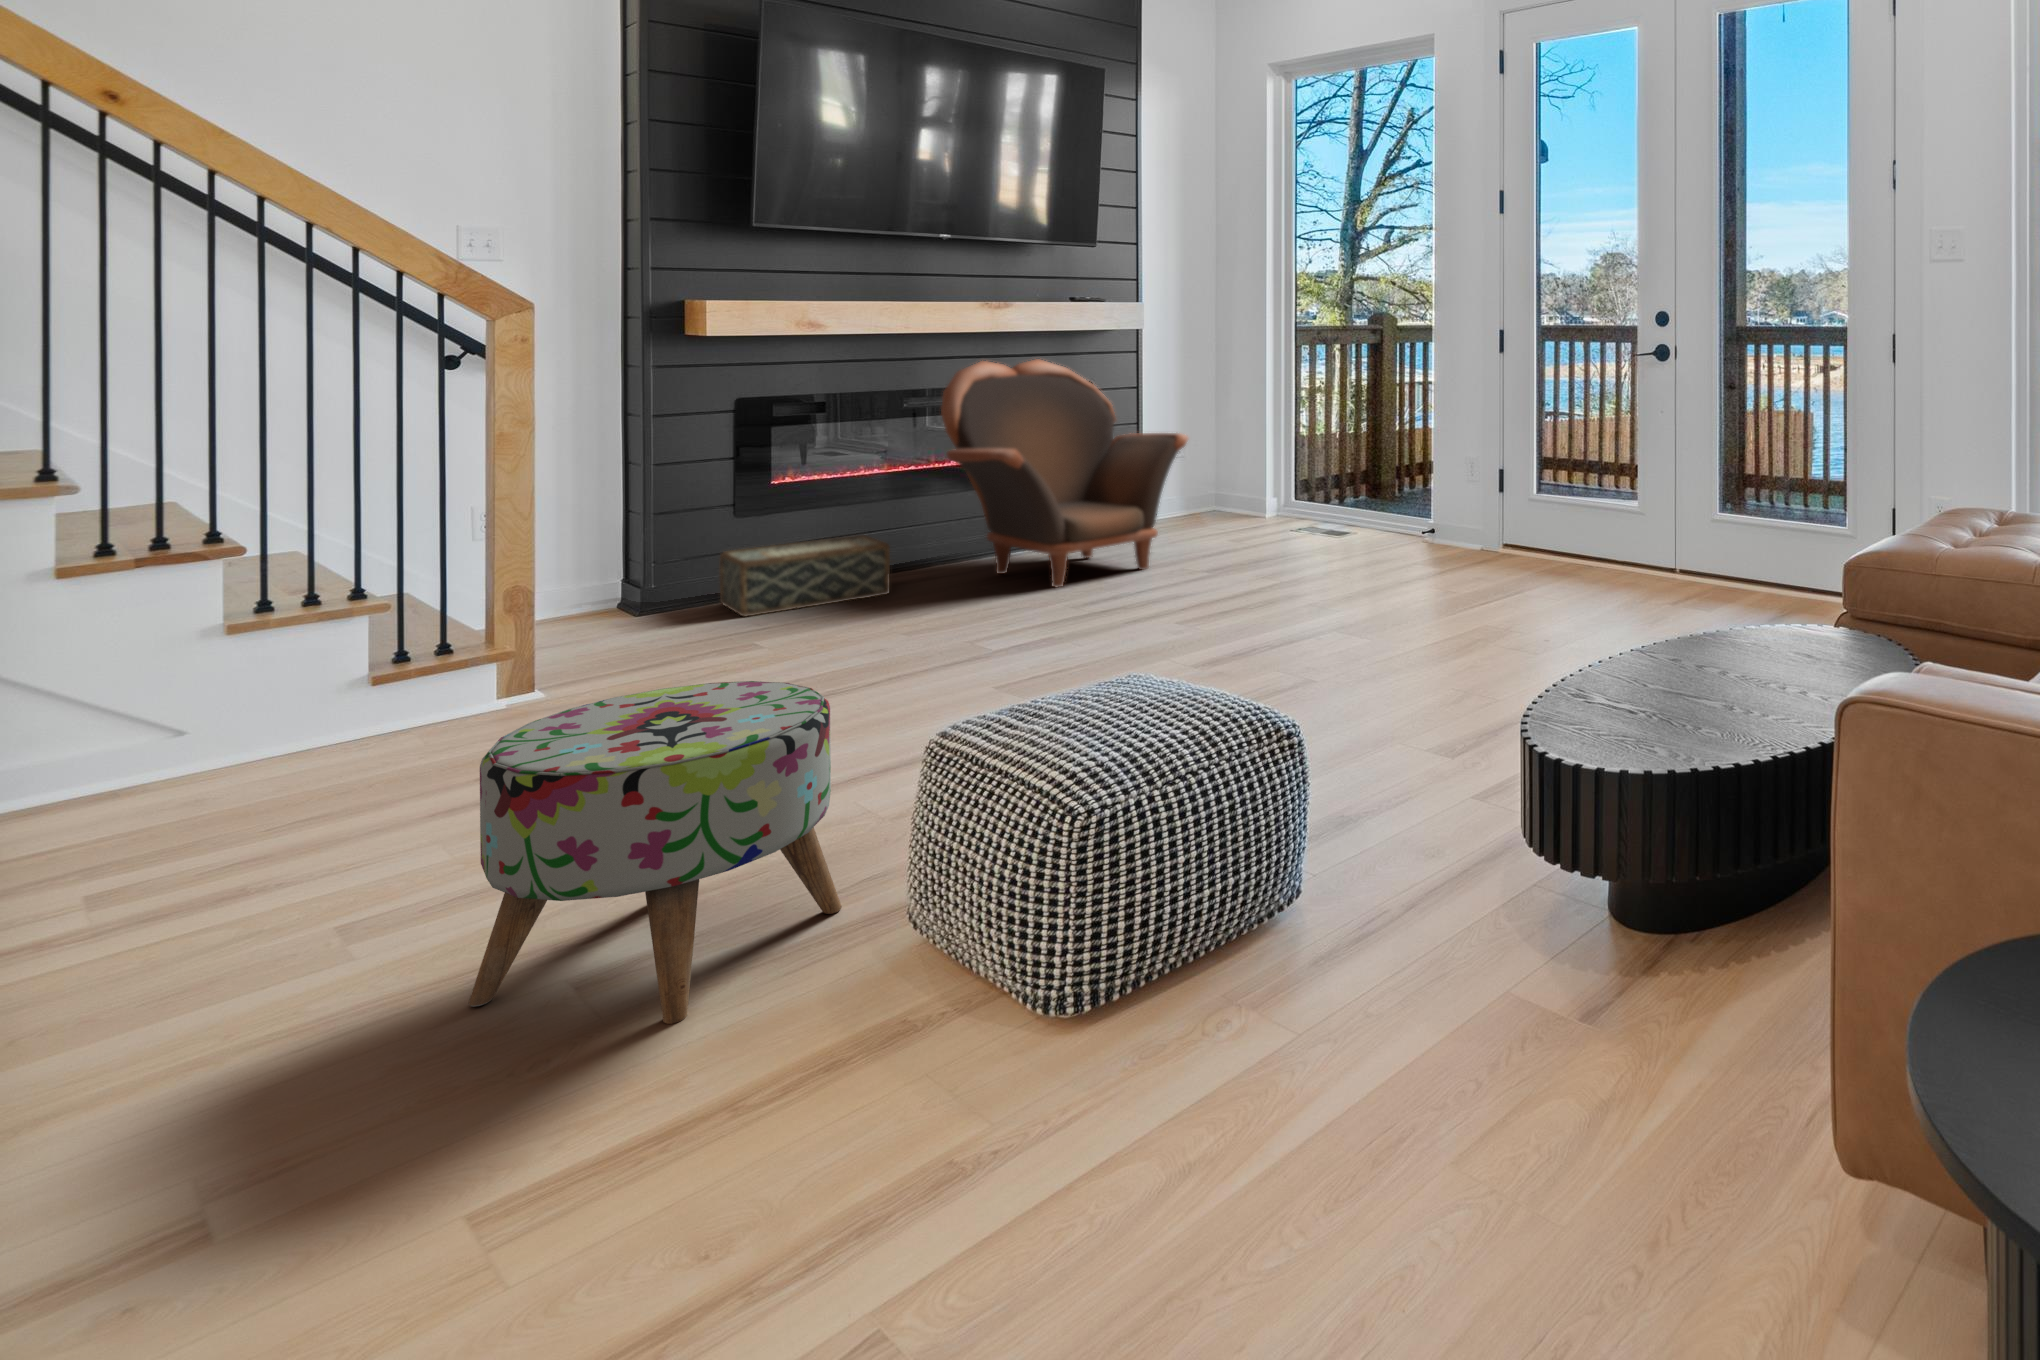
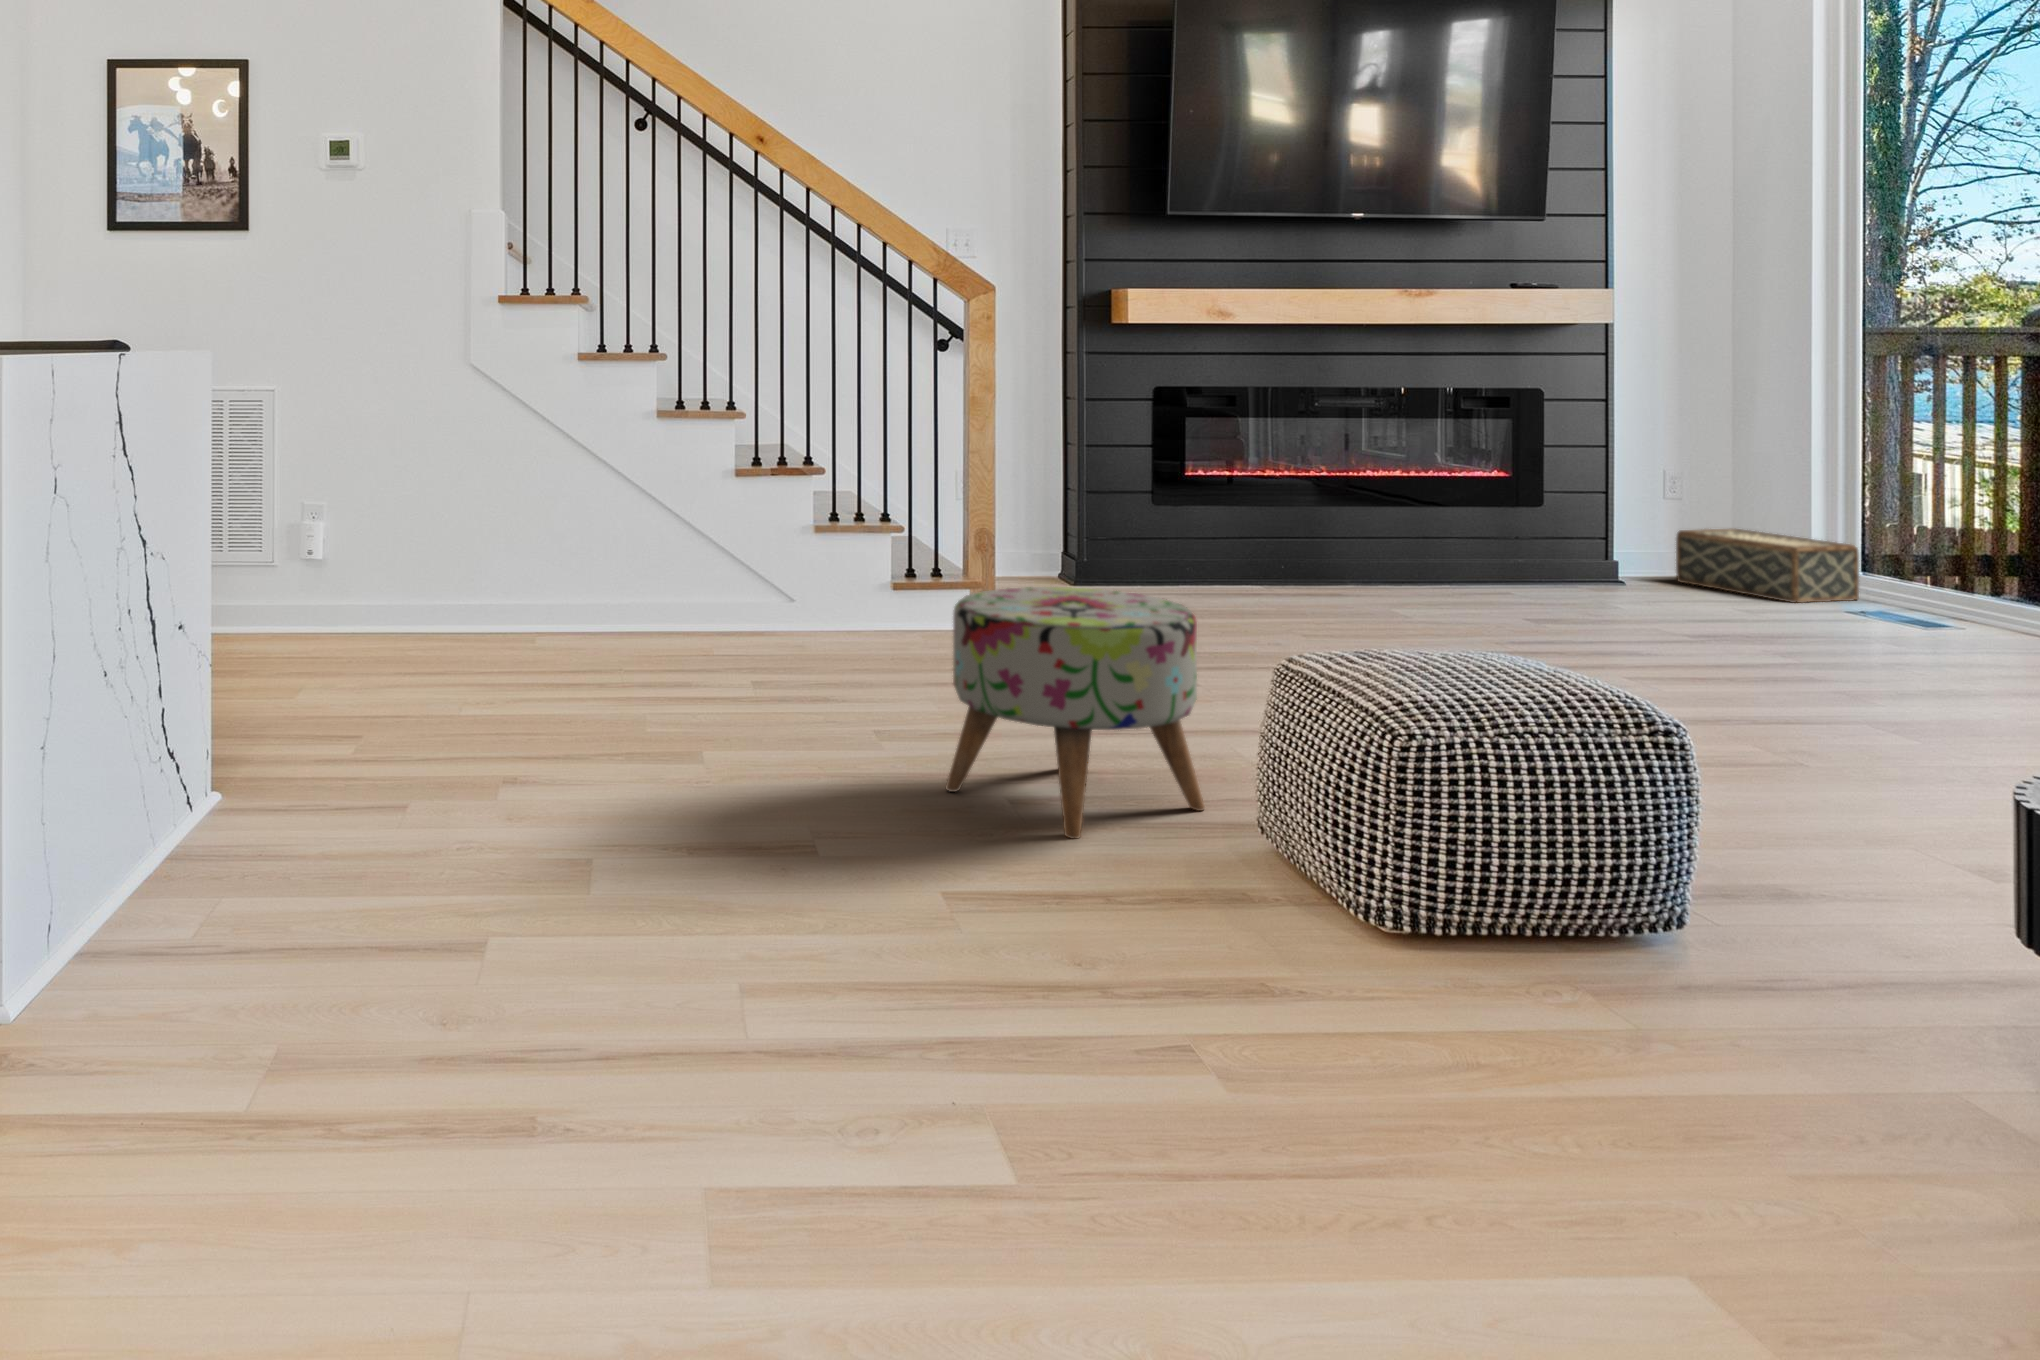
armchair: present [941,359,1188,587] -> none [1353,354,1671,620]
woven basket: present [719,535,890,616] -> present [1676,529,1859,603]

